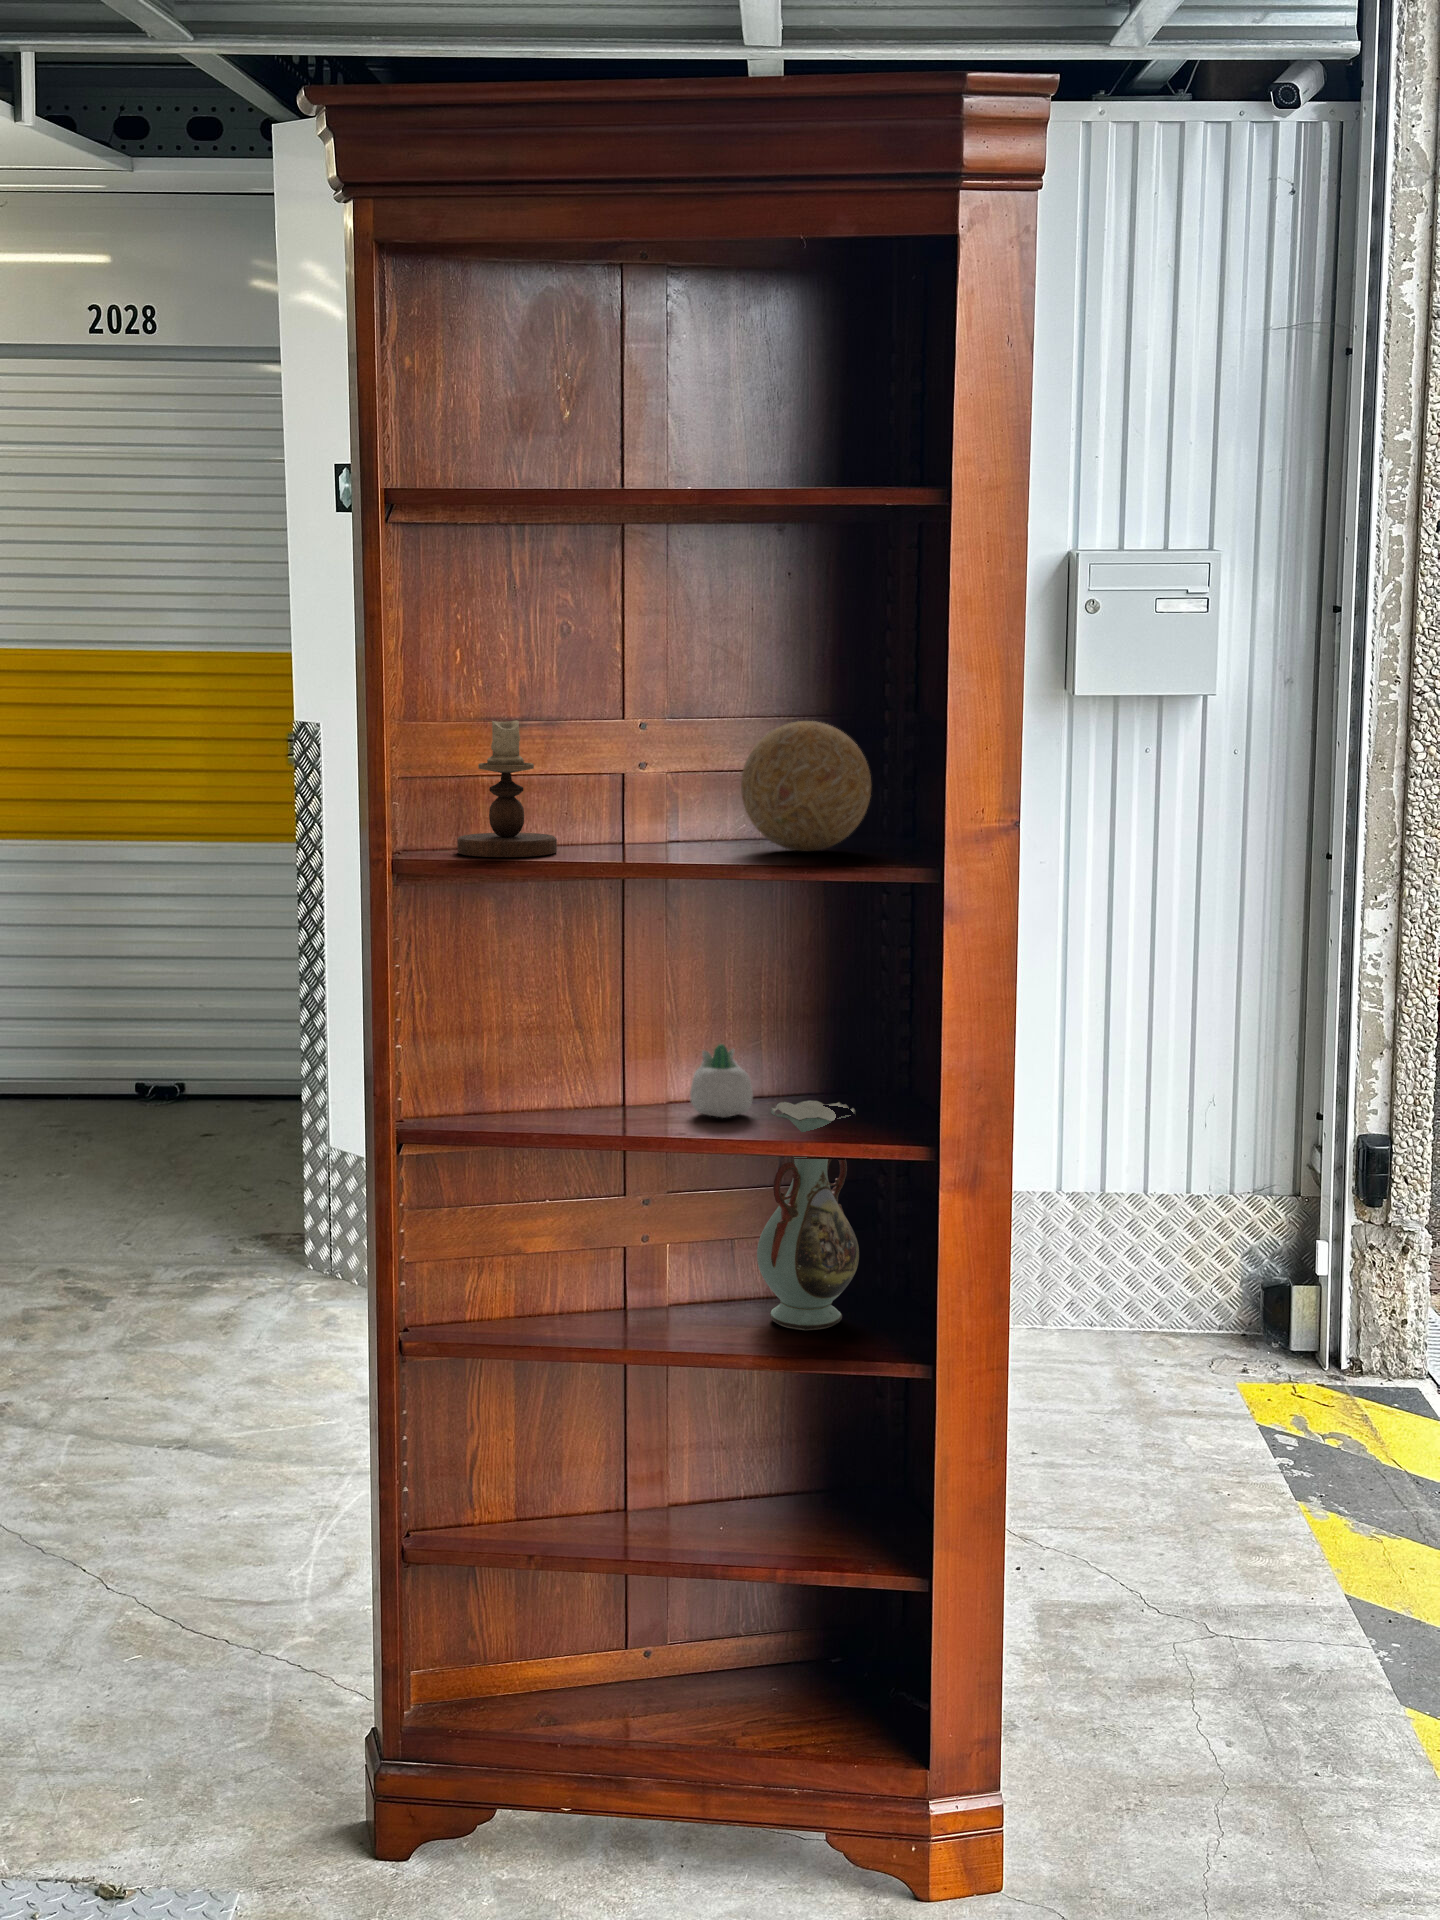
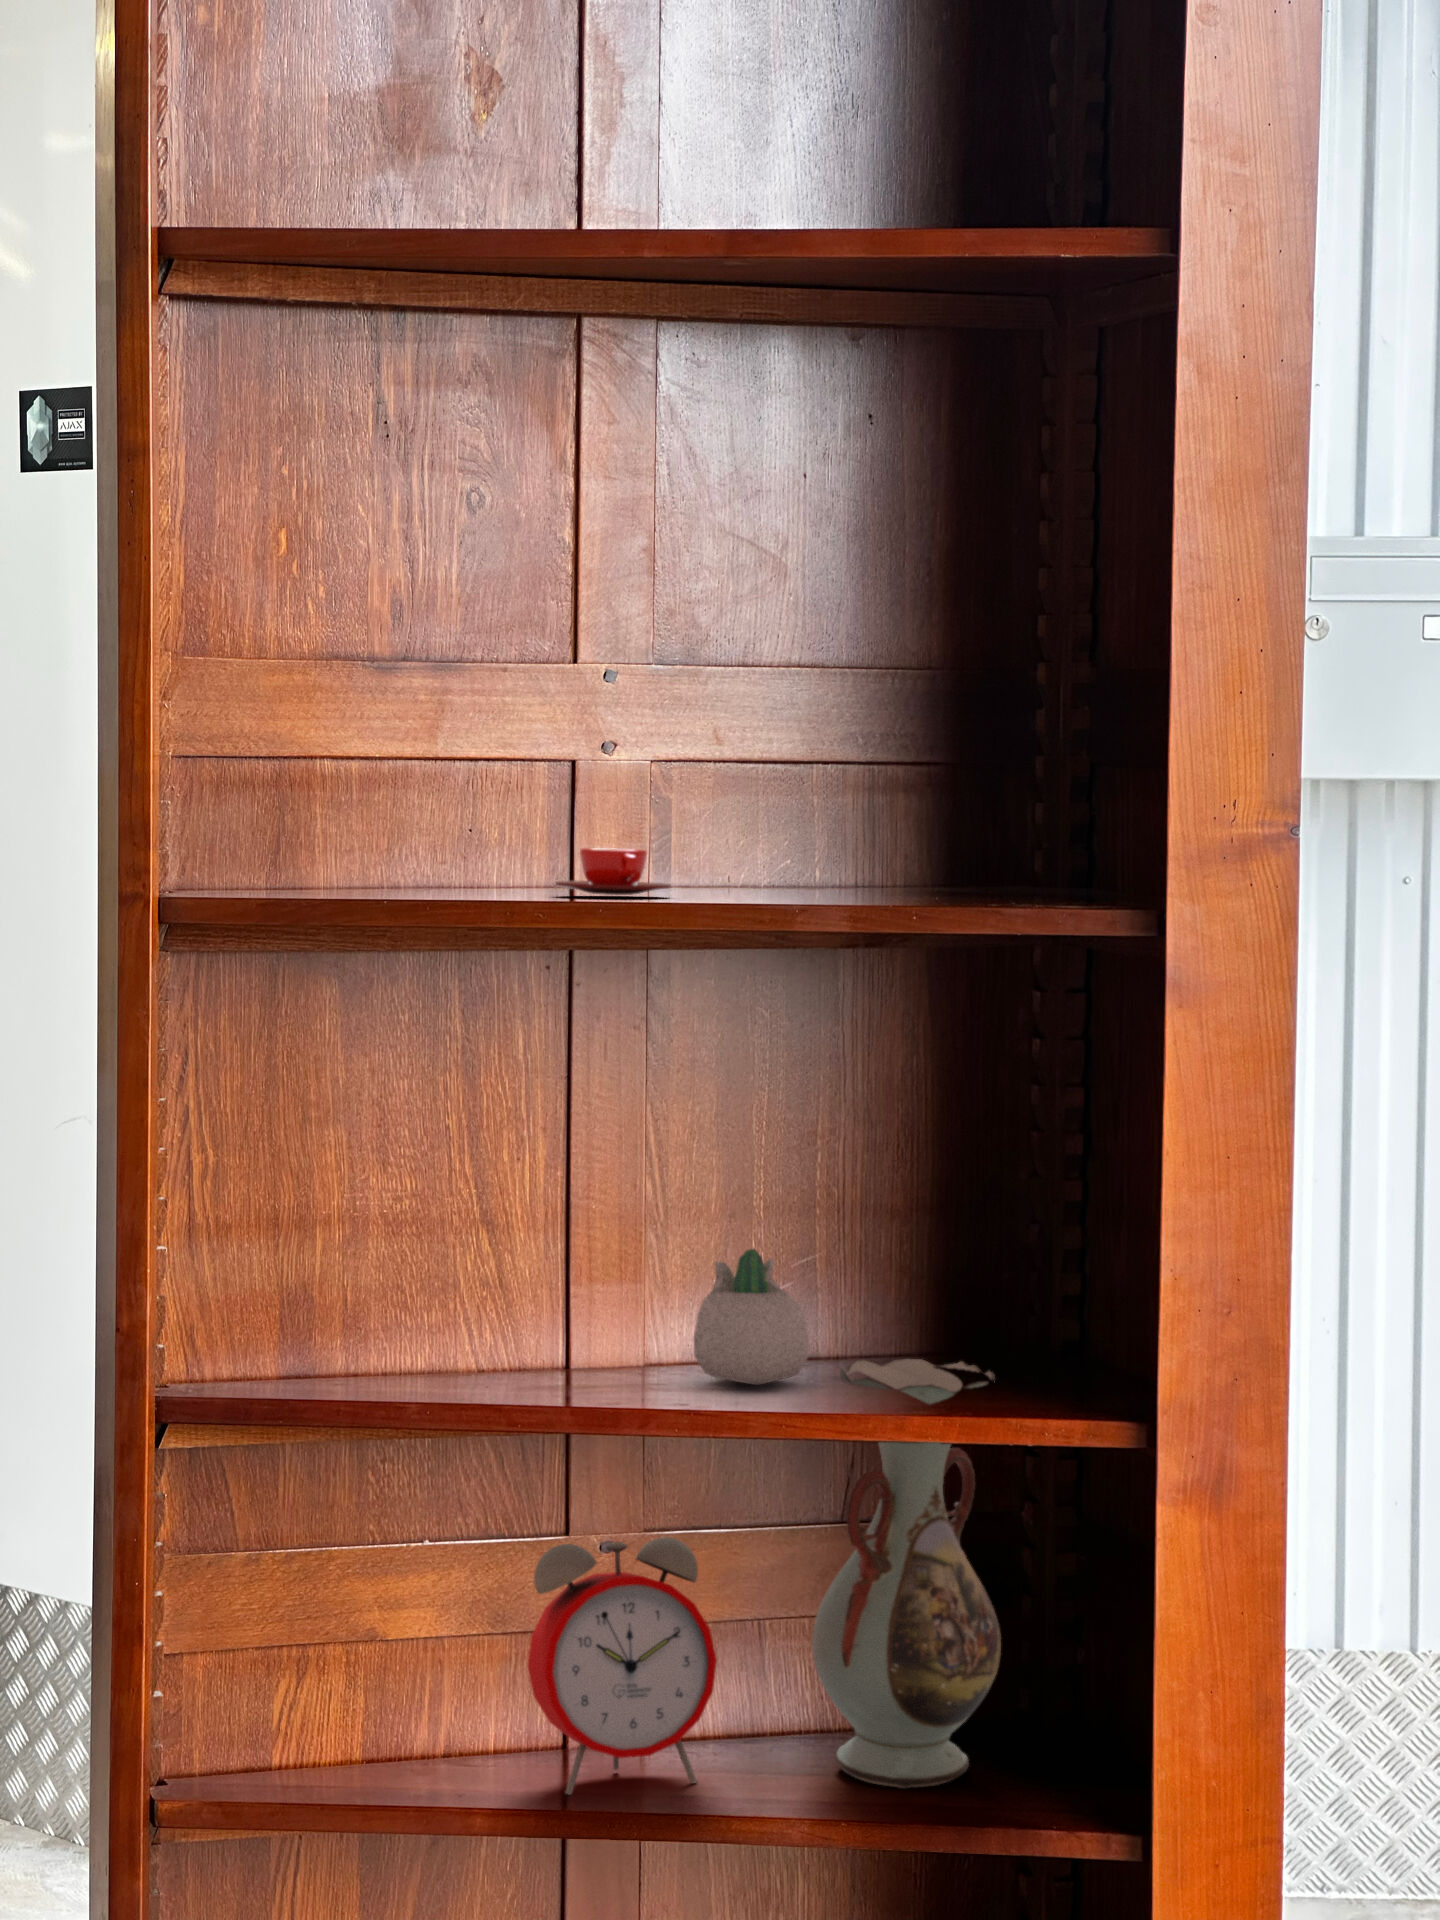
candlestick: present [457,721,557,857] -> none [274,655,455,896]
decorative ball: present [741,721,871,851] -> none [790,664,1025,898]
teacup: none [612,823,676,850] -> present [555,848,670,895]
alarm clock: none [603,1198,705,1334] -> present [528,1537,717,1795]

